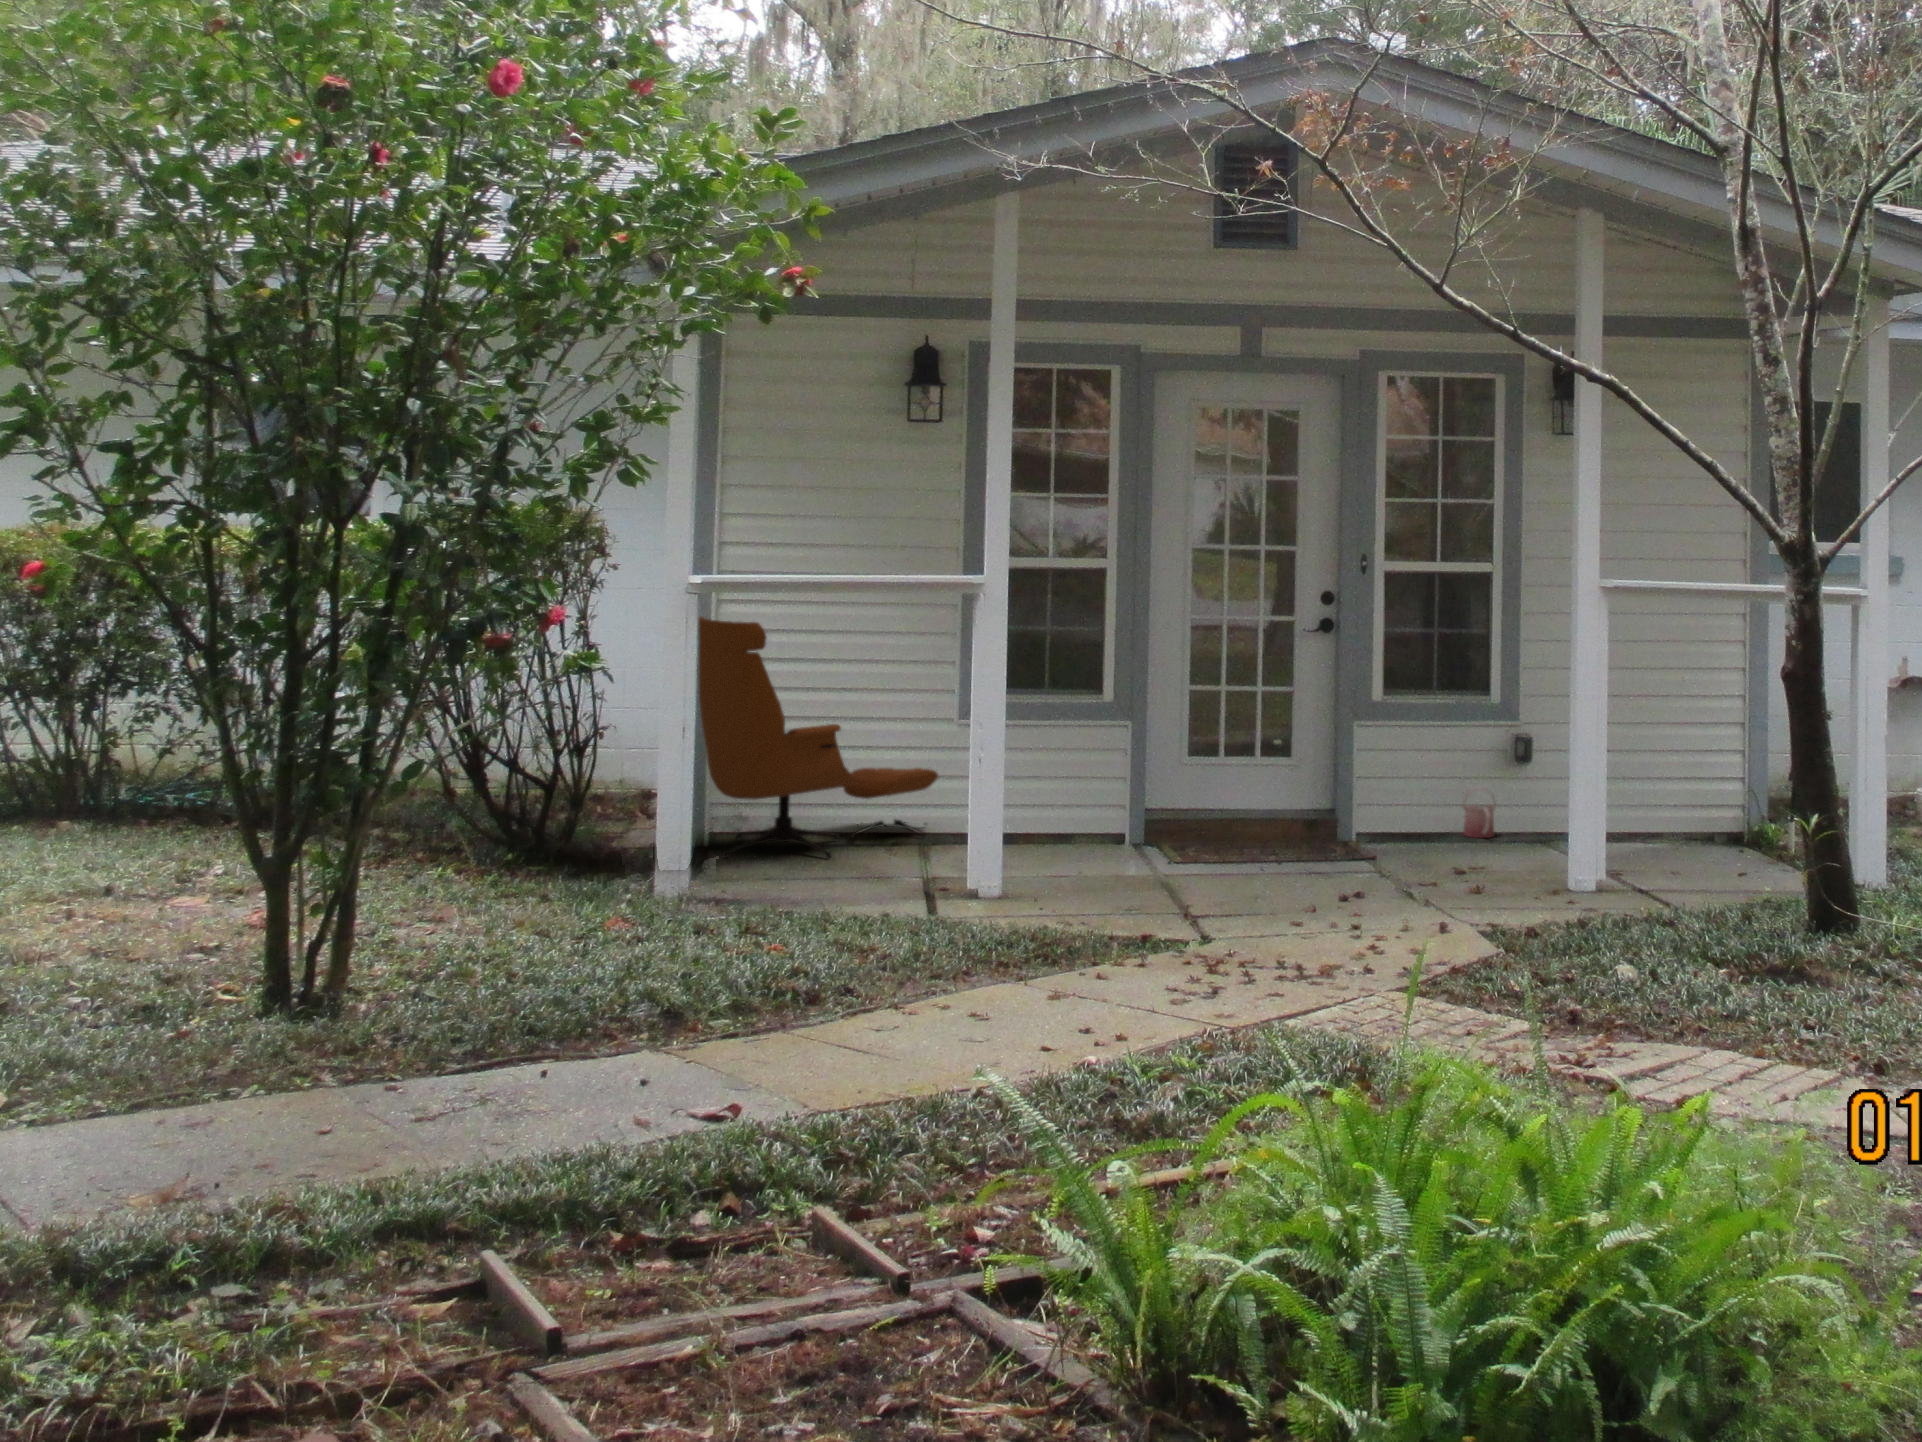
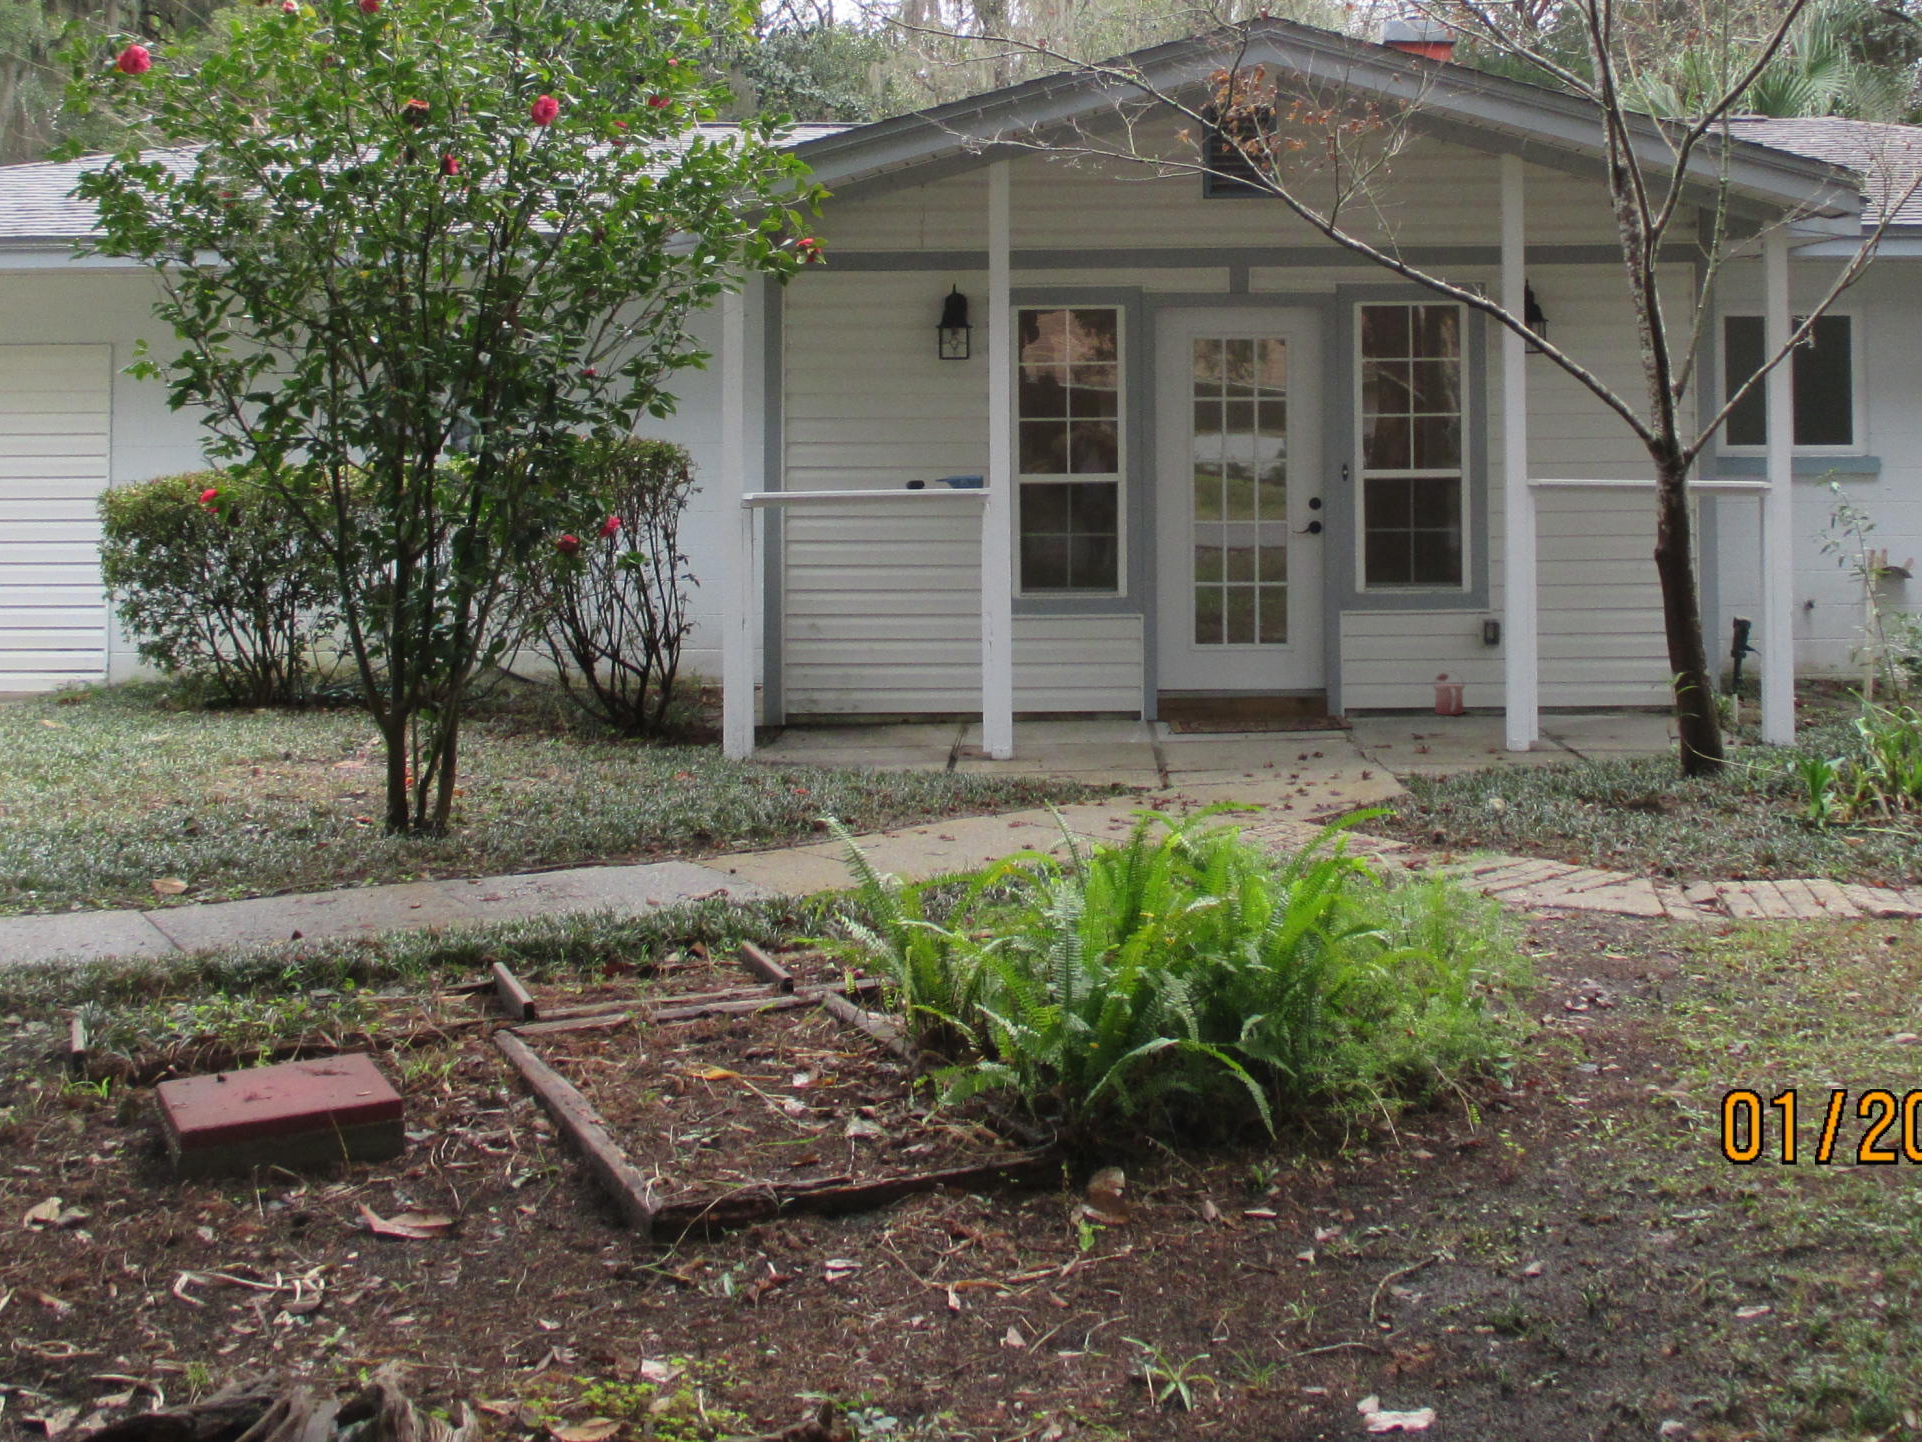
lounge chair: present [697,617,940,858] -> none [746,529,969,732]

